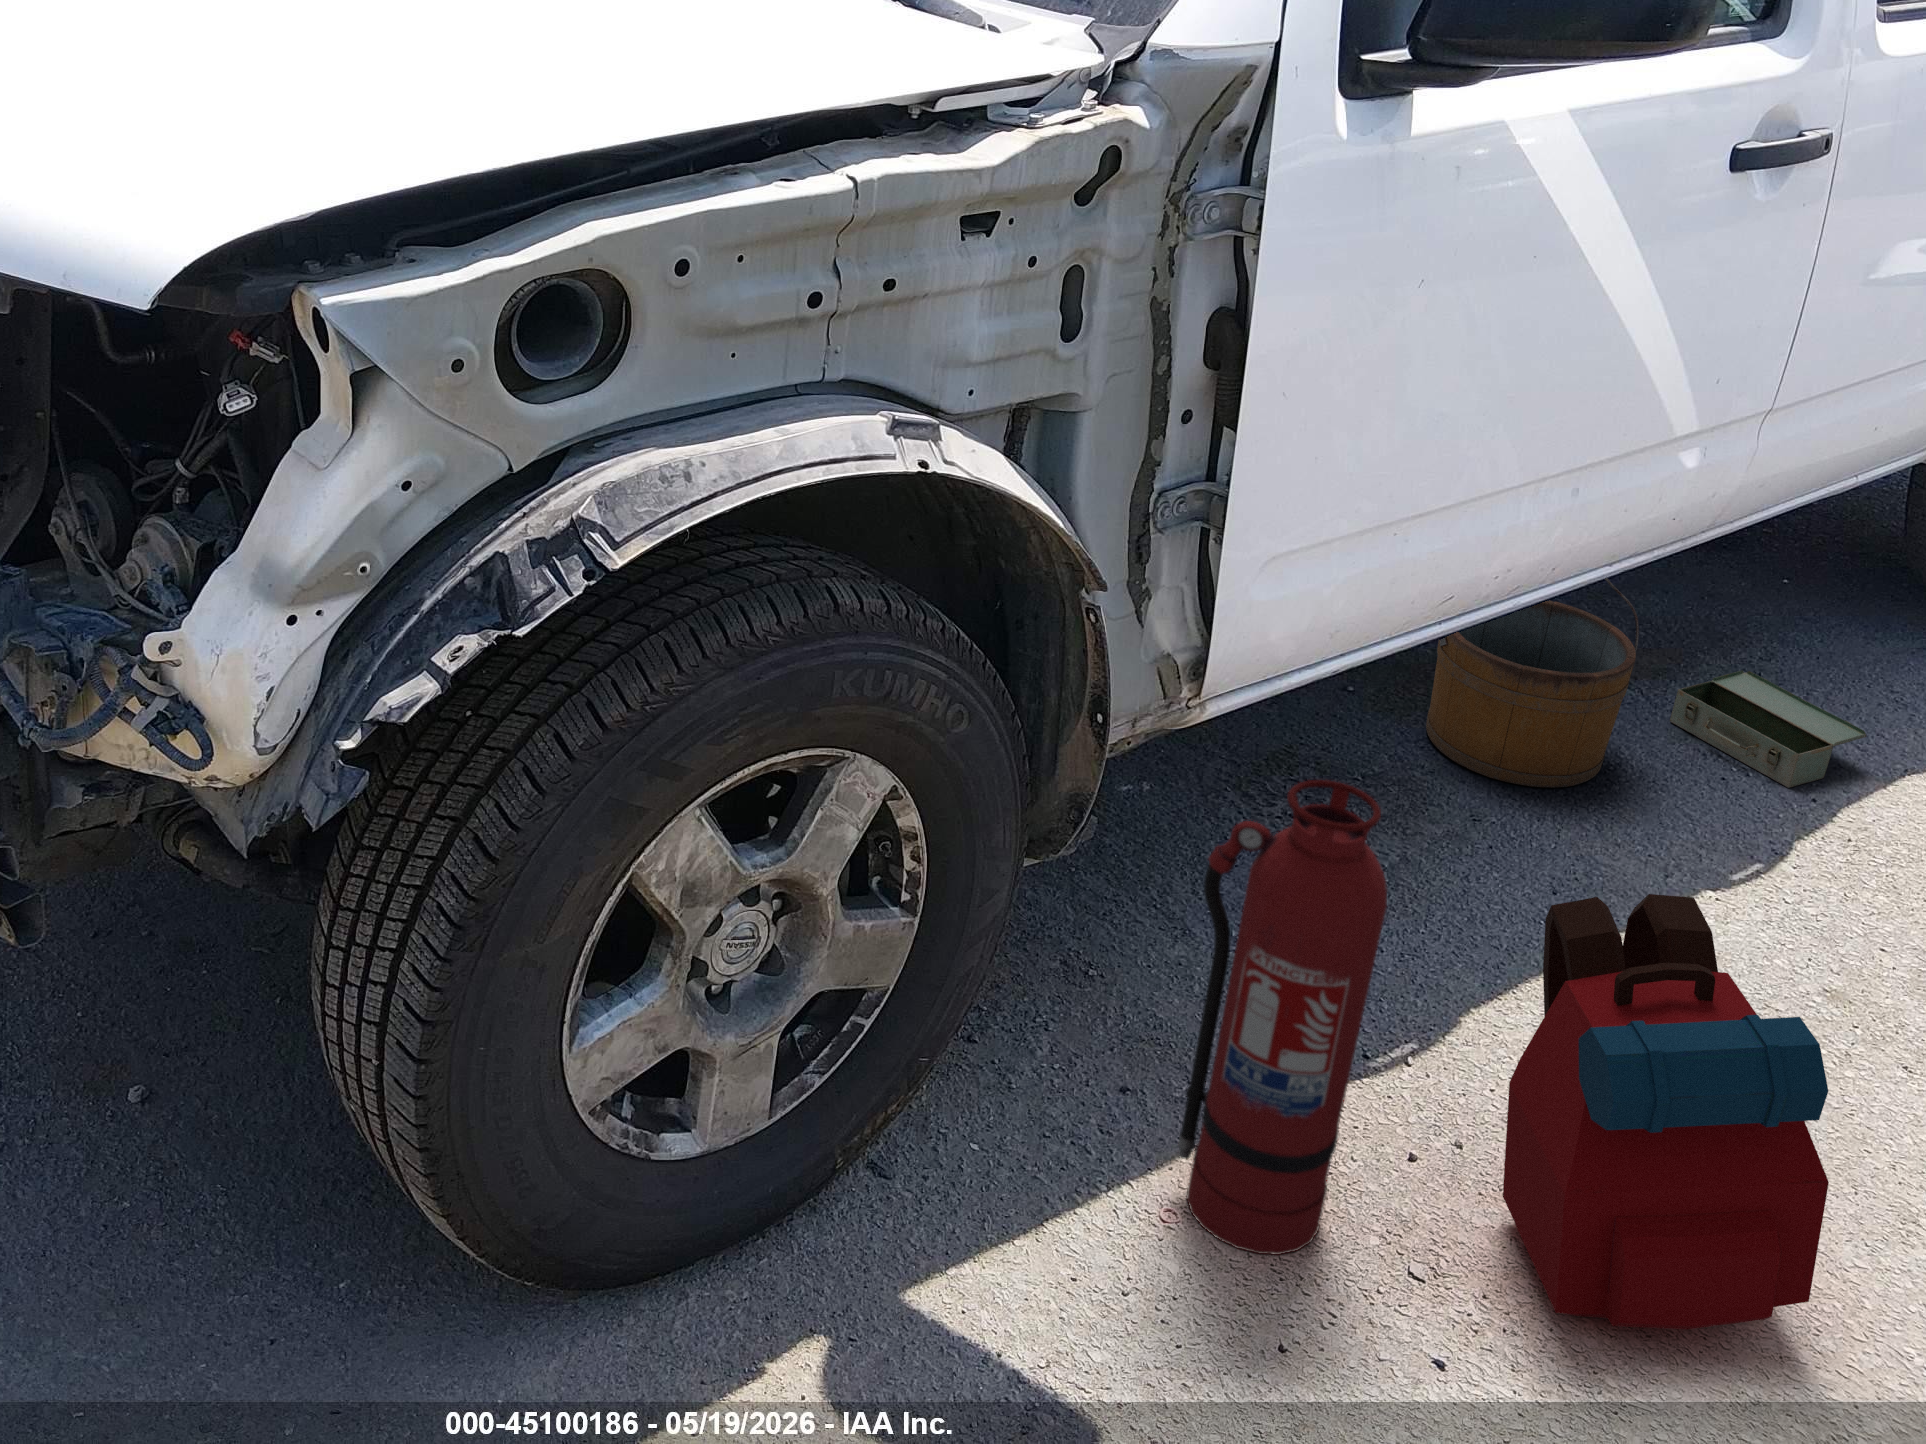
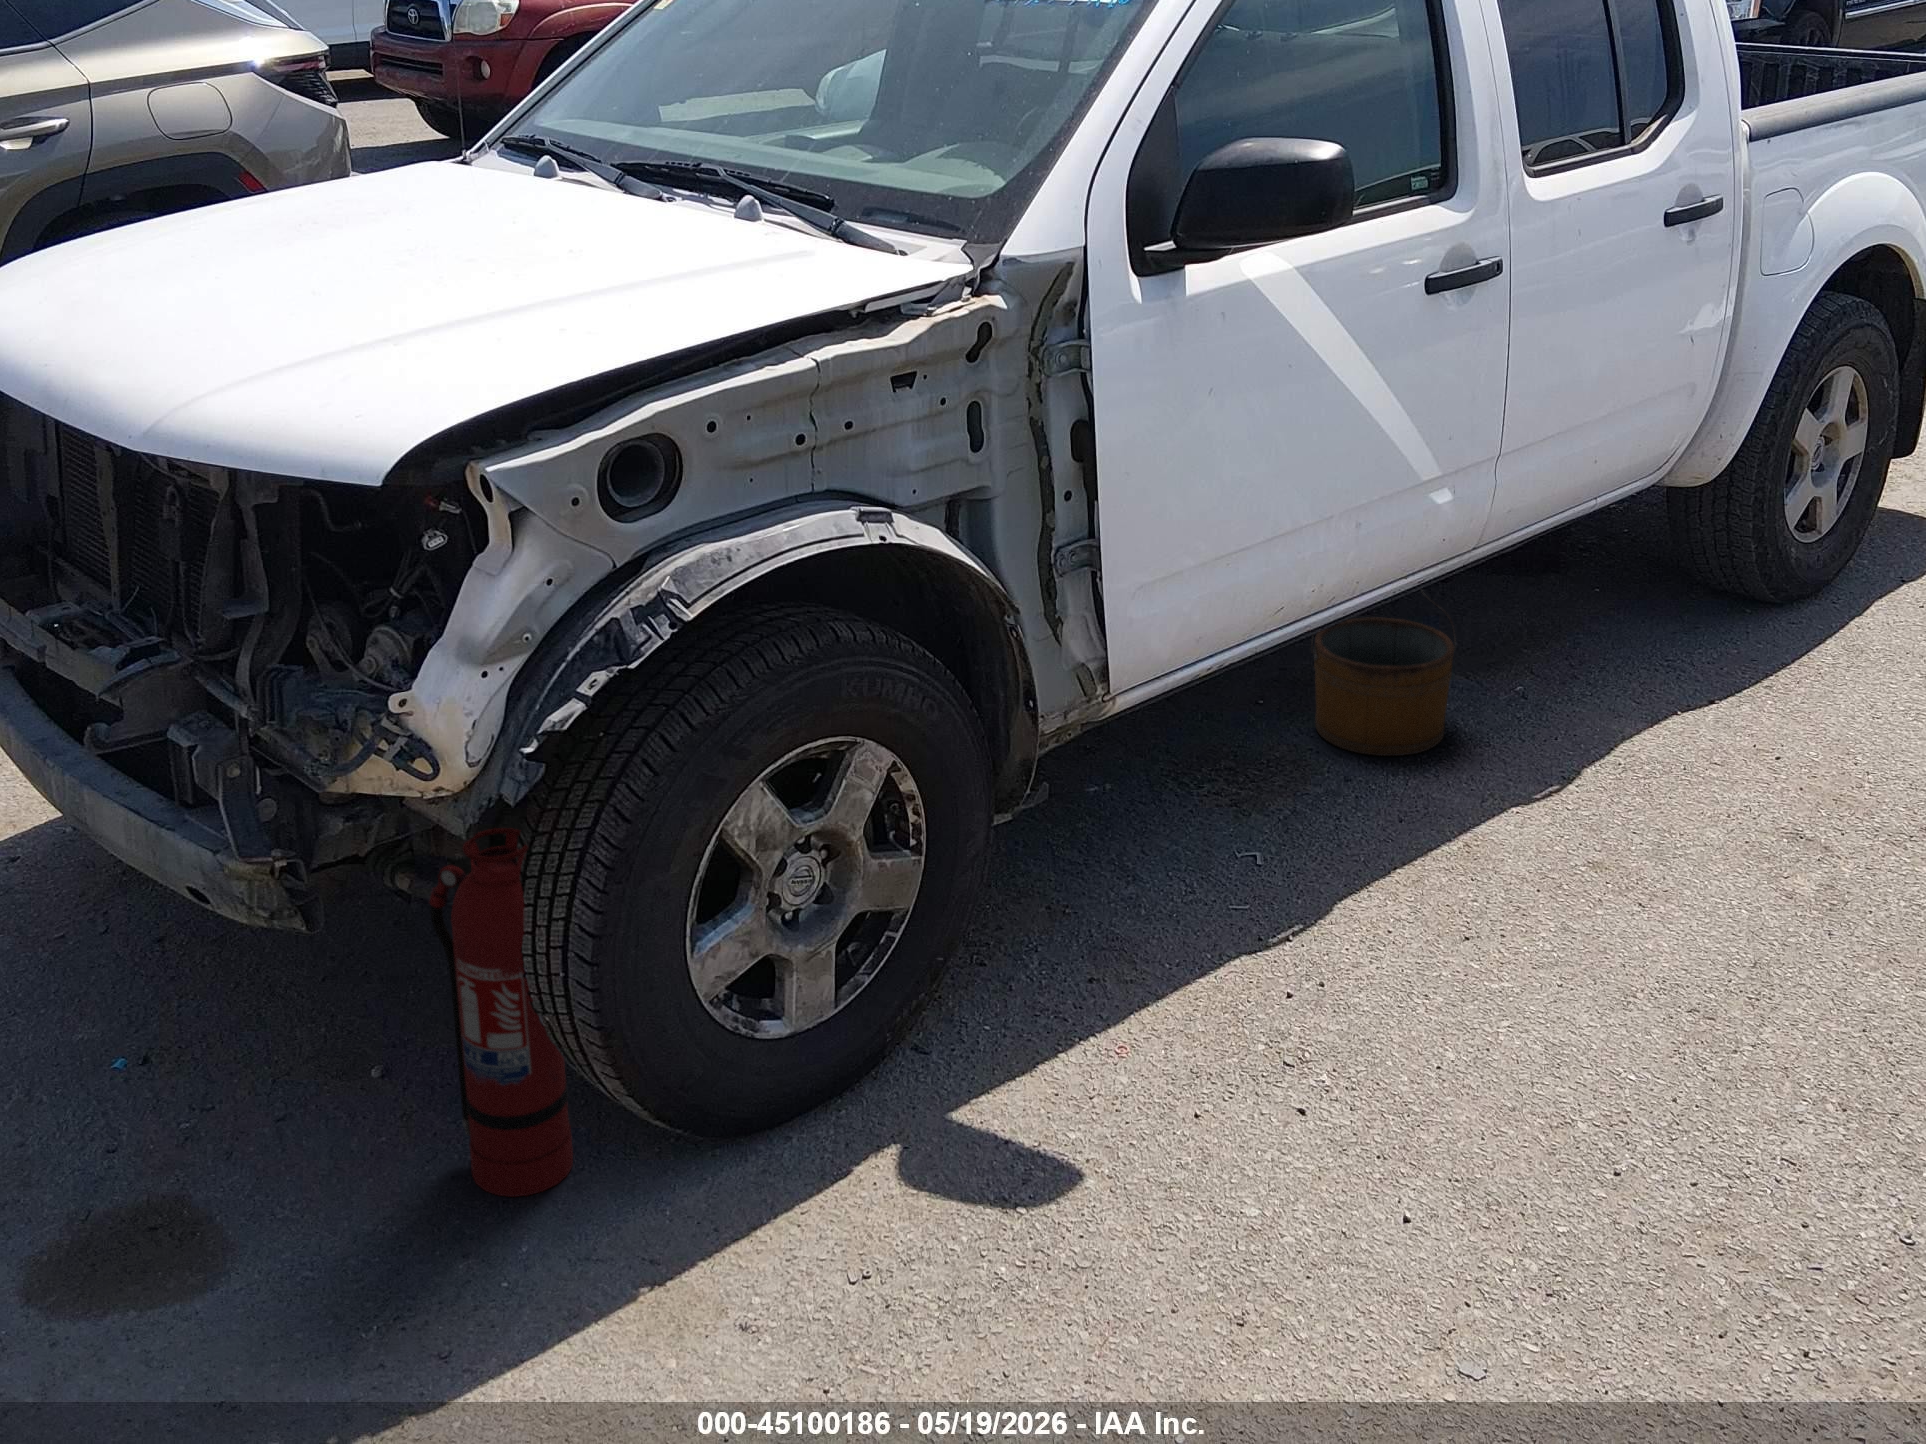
toolbox: present [1670,670,1867,788] -> none [1498,657,1634,736]
fire extinguisher: present [1178,780,1387,1255] -> present [430,828,573,1197]
backpack: present [1503,894,1829,1329] -> none [1336,781,1539,1073]

